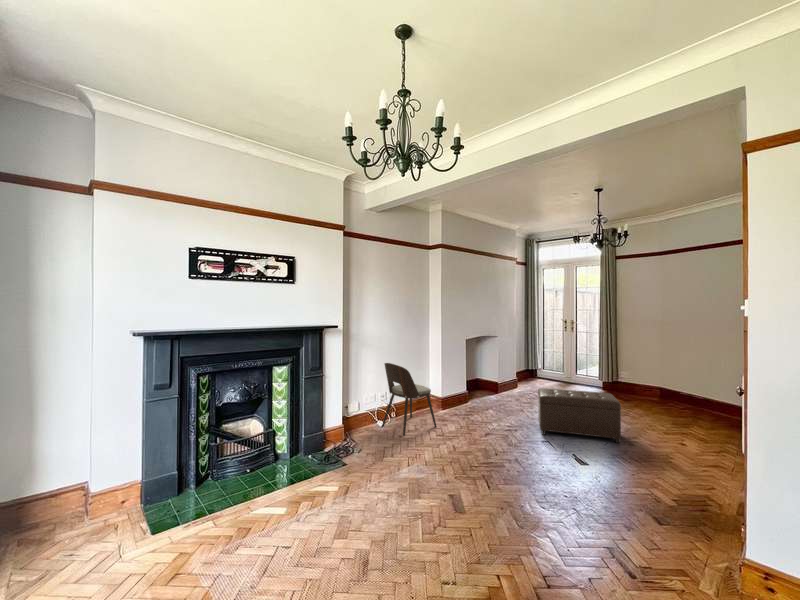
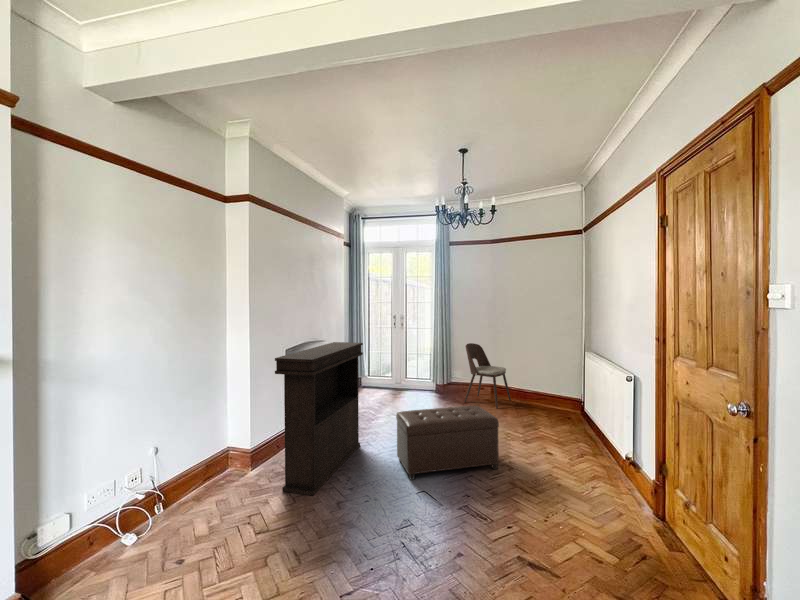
console table: none [452,336,518,428] -> present [275,342,363,495]
dining chair: present [382,363,436,435] -> present [465,343,511,408]

